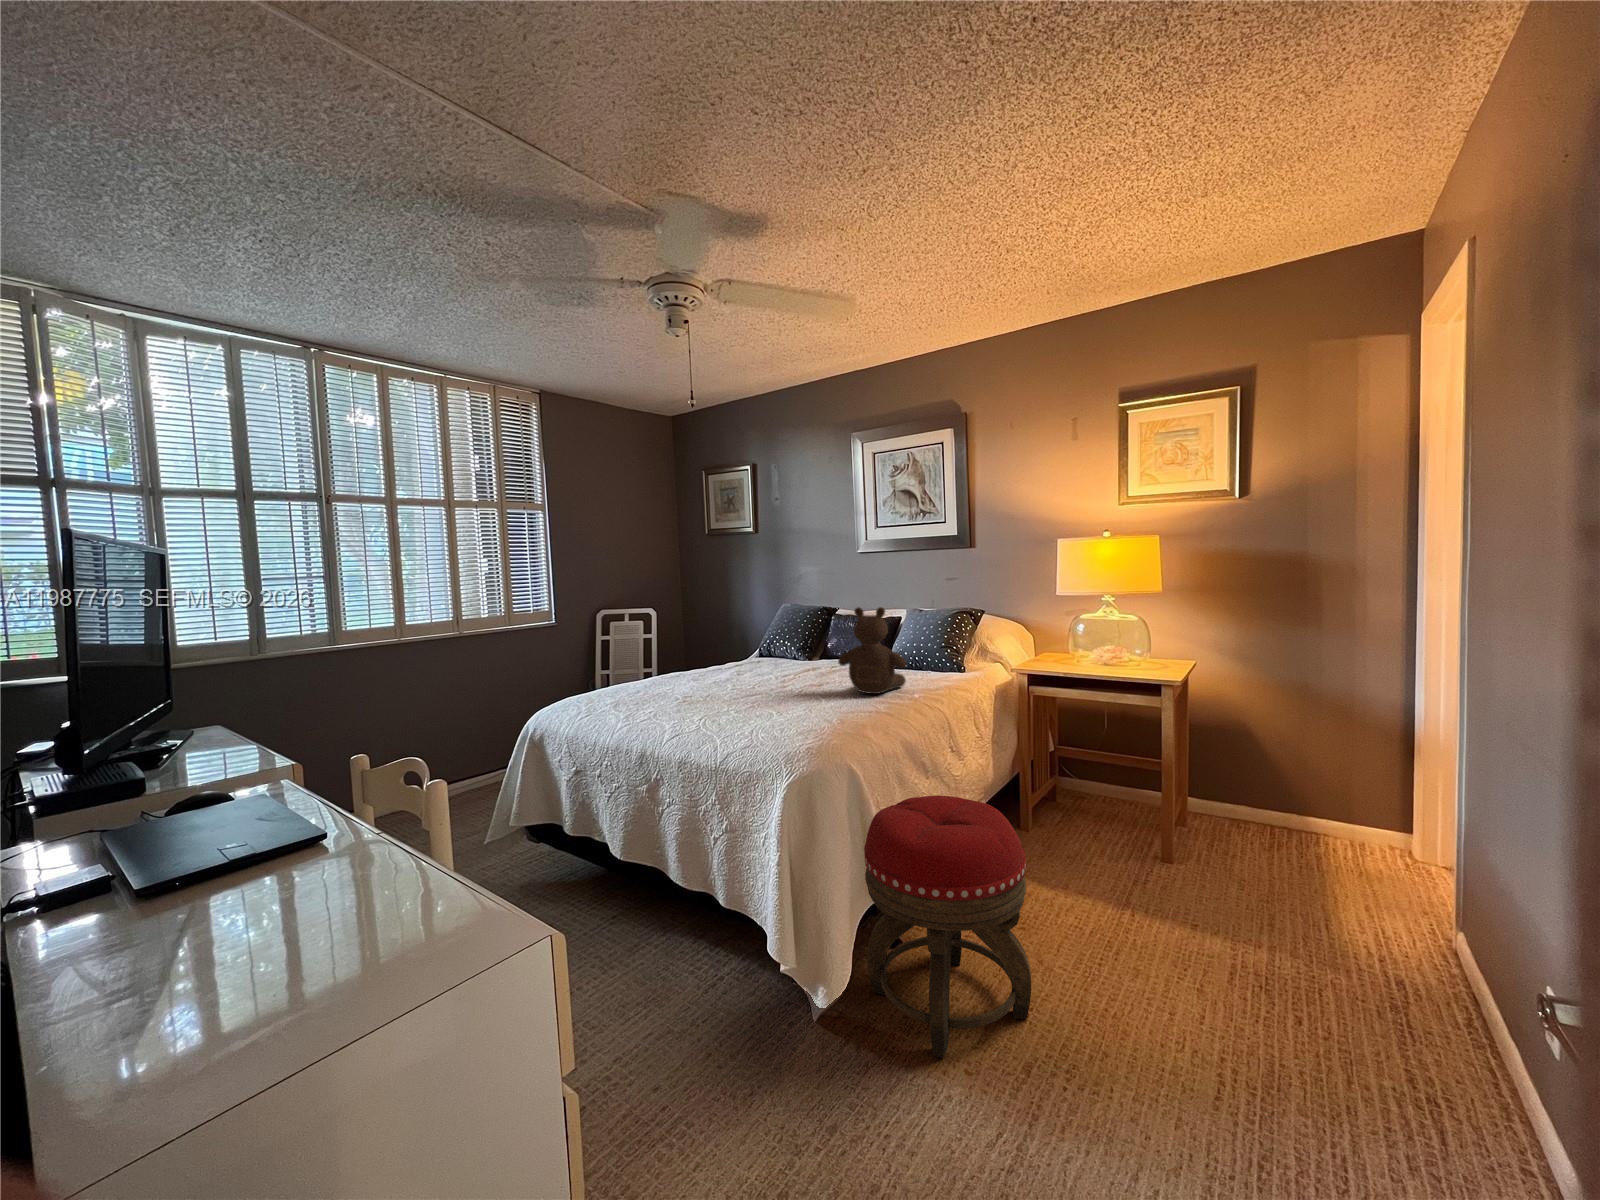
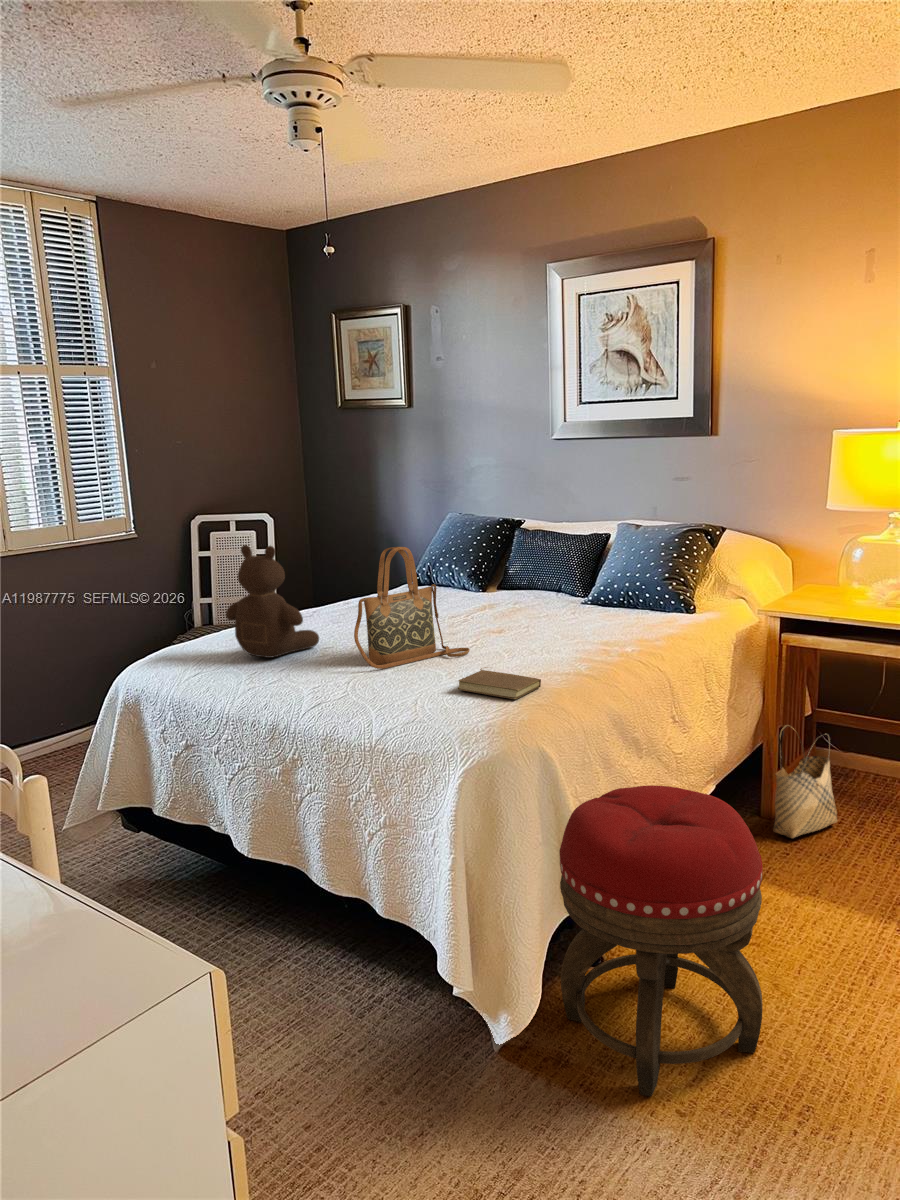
teddy bear: present [838,607,906,694] -> present [226,545,319,658]
handbag: none [708,619,796,710] -> present [354,547,470,669]
book: none [785,707,849,729] -> present [458,667,541,699]
woven basket: none [1030,757,1079,846] -> present [773,725,837,838]

